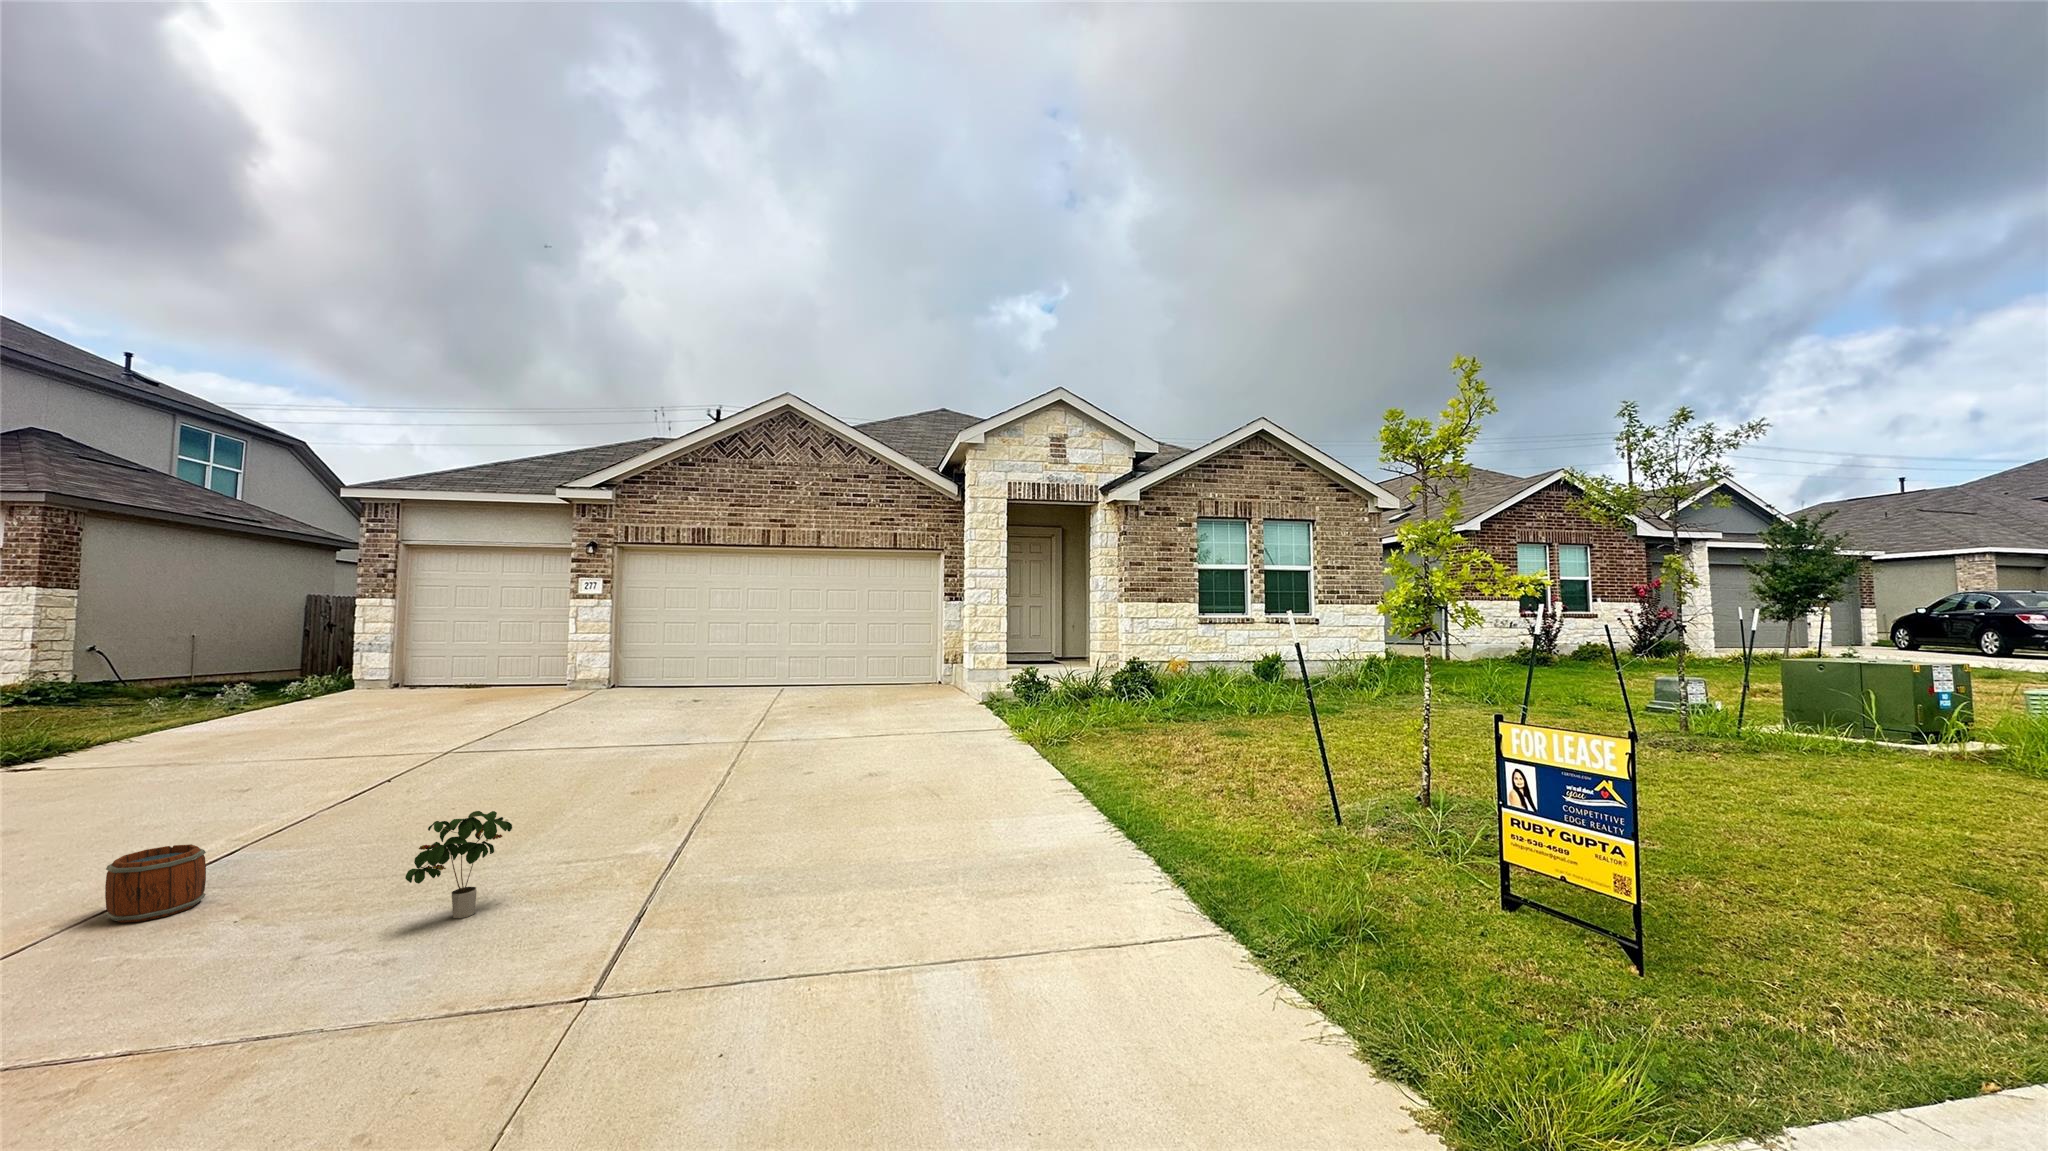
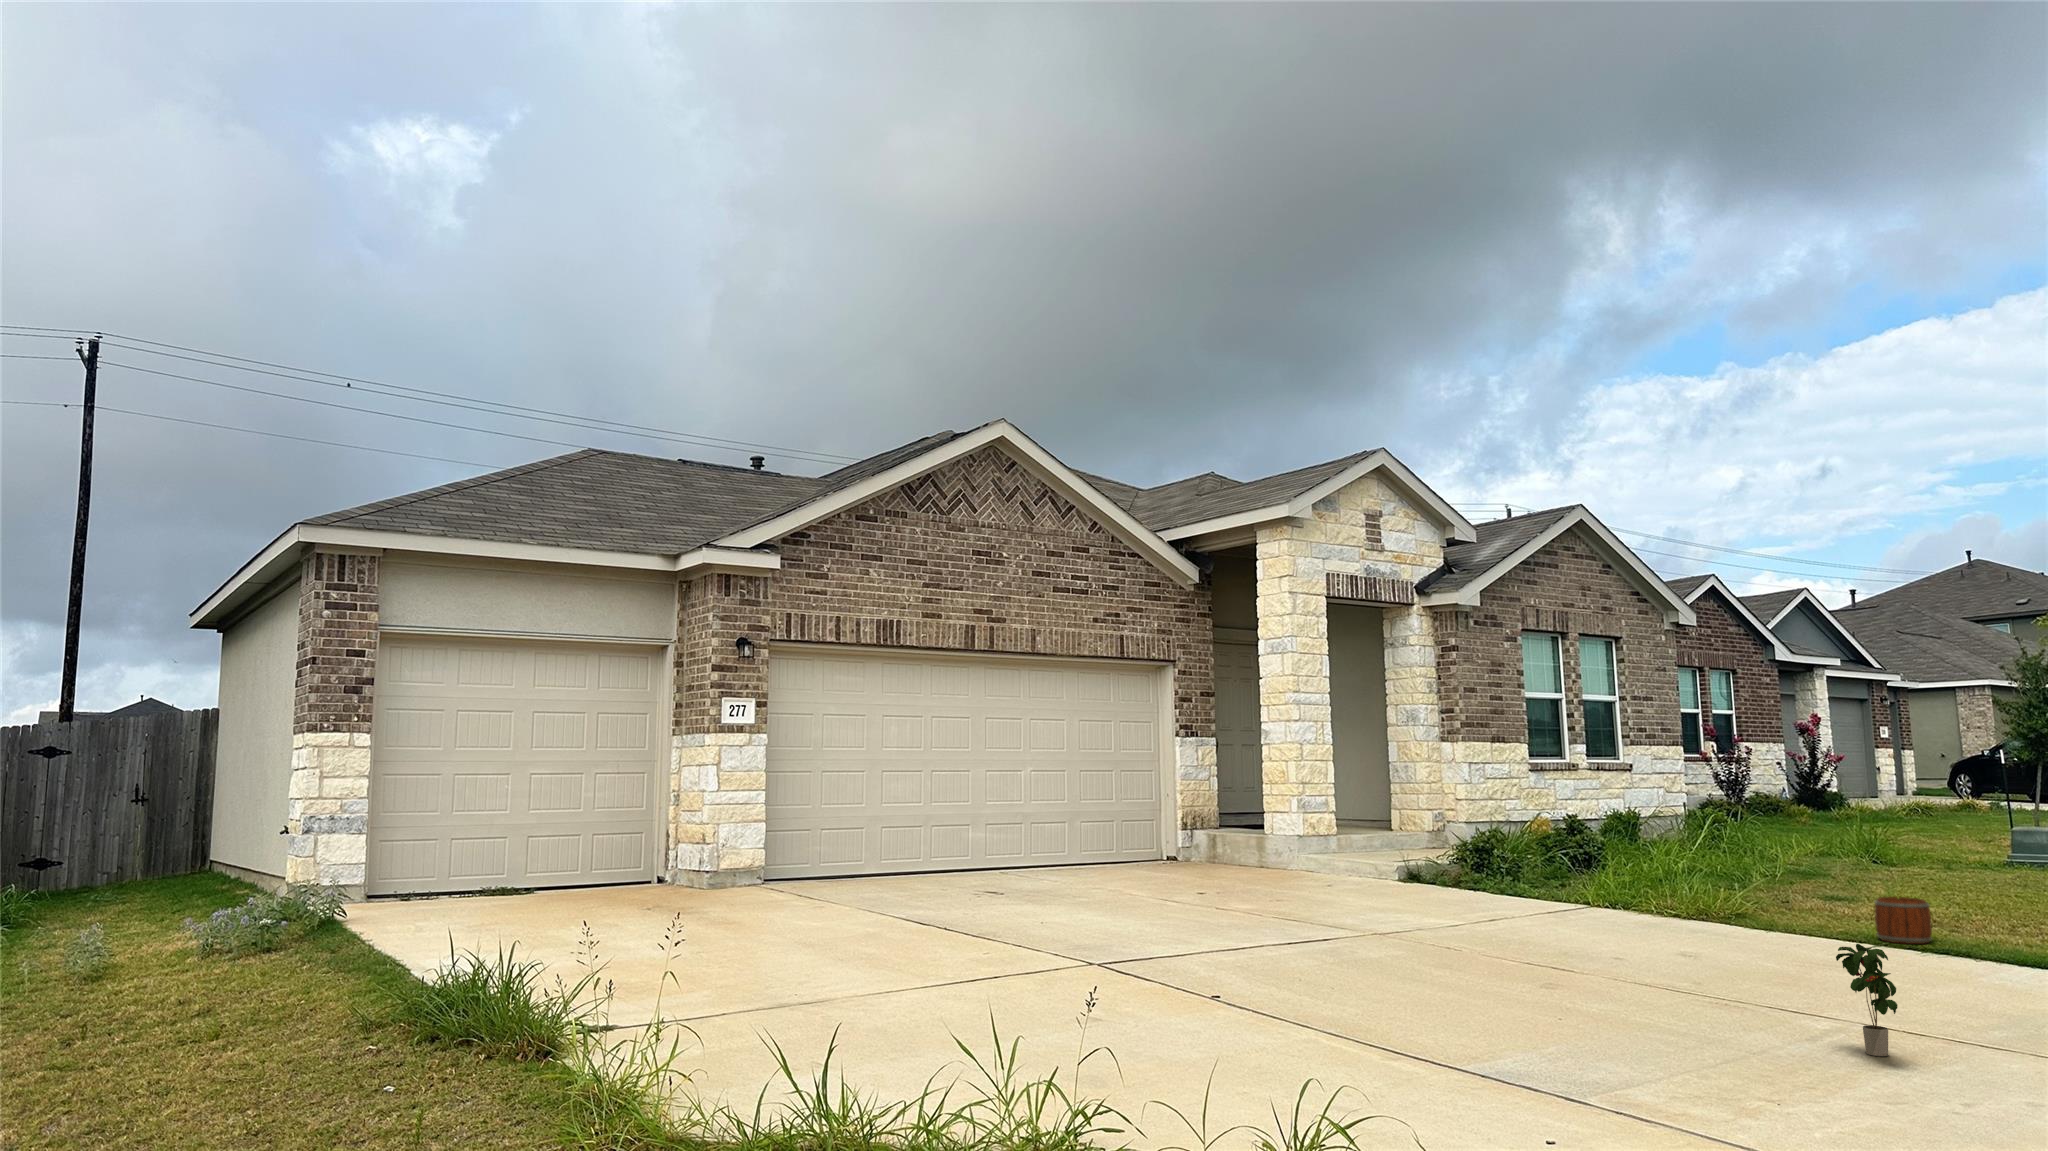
bucket: present [105,844,206,923] -> present [1875,897,1932,944]

